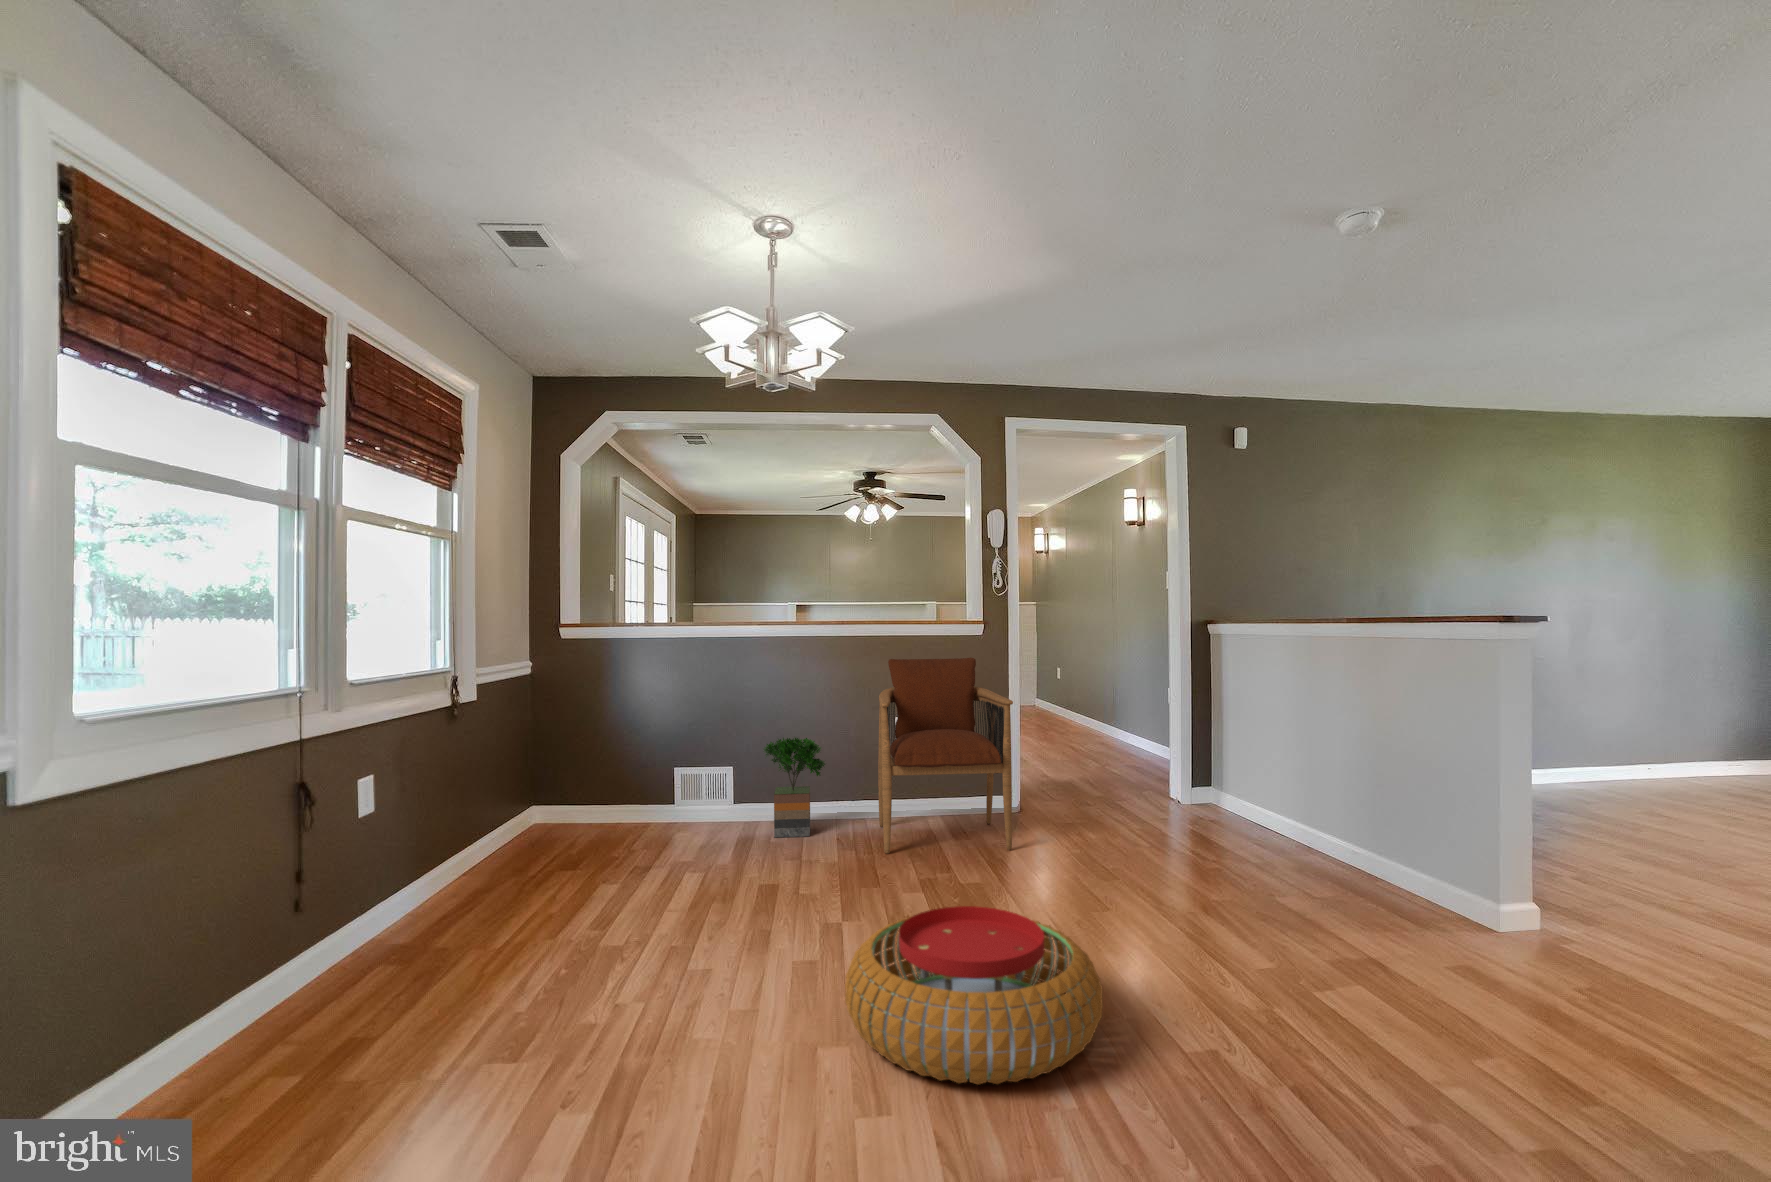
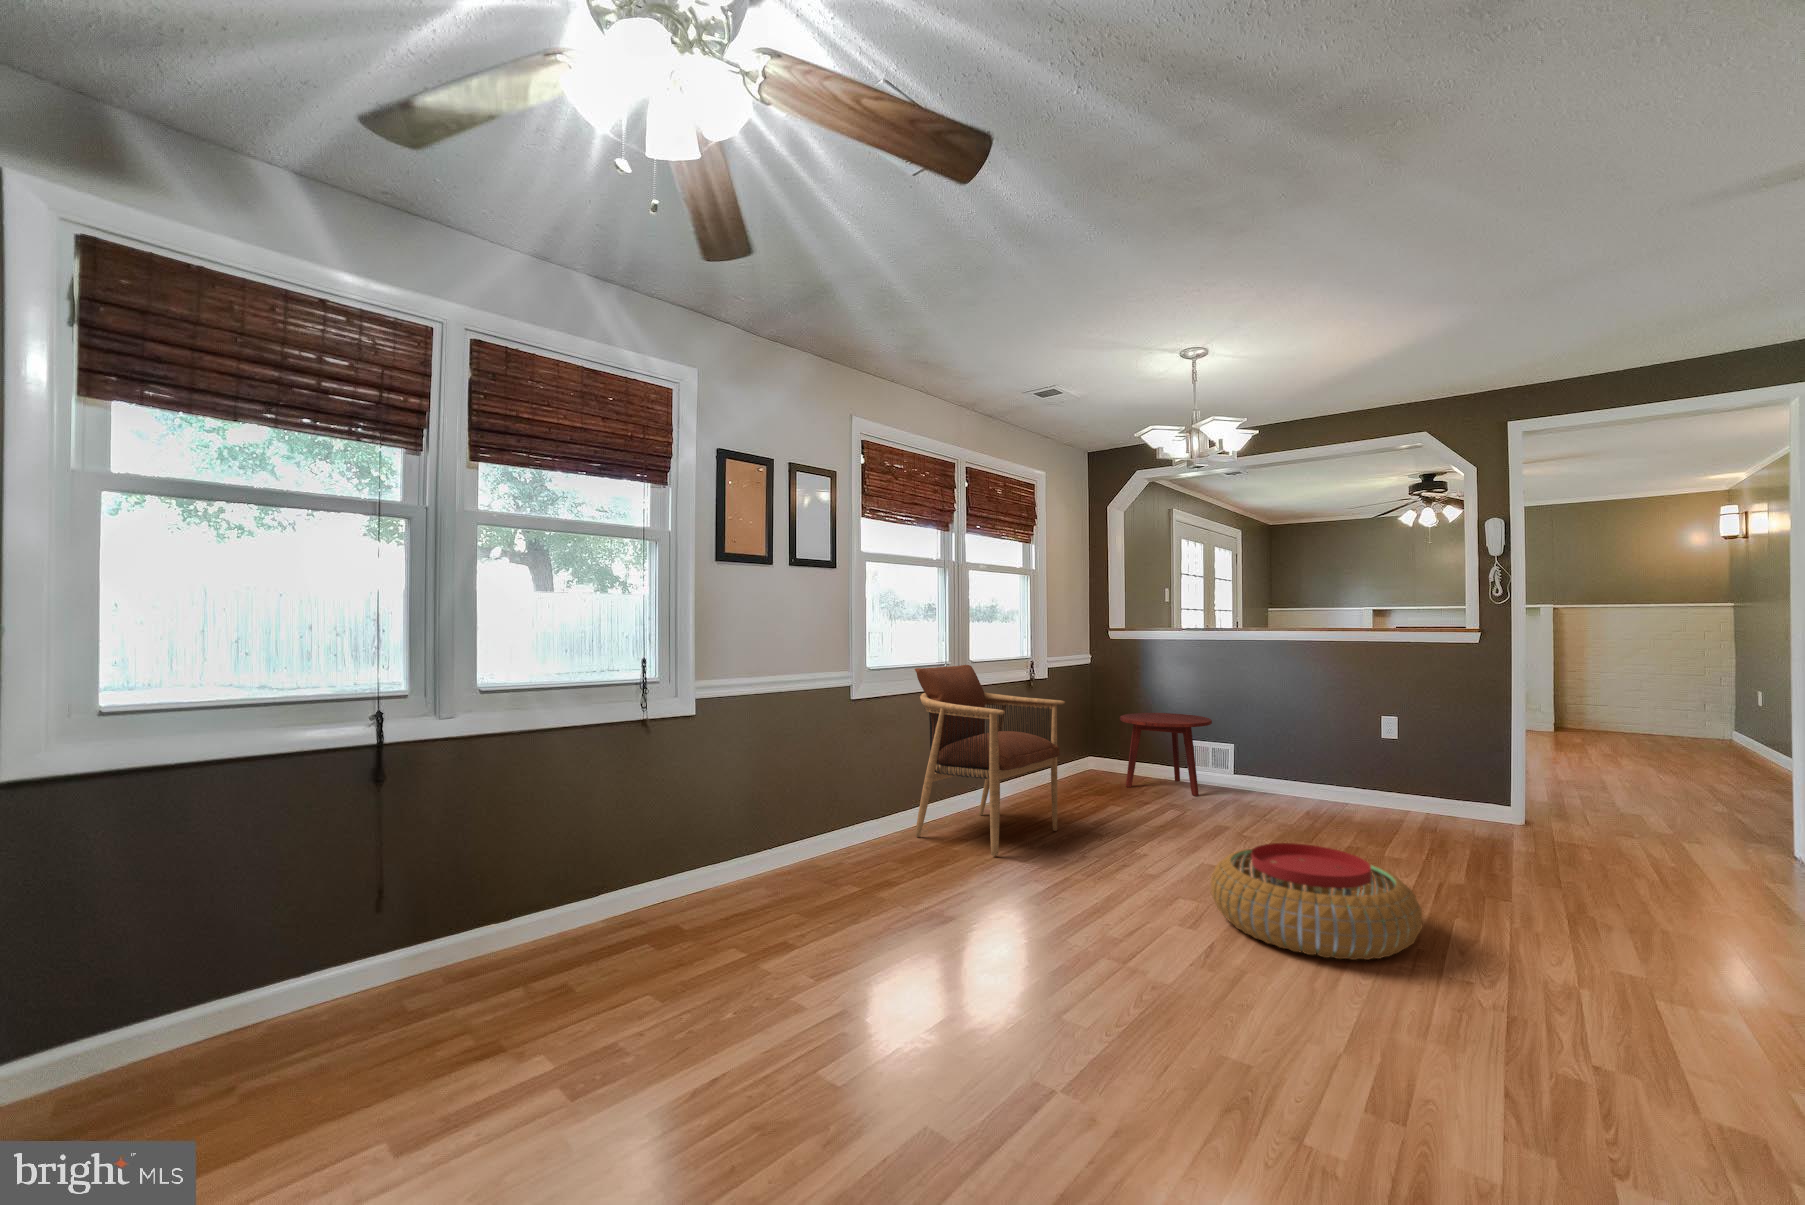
armchair: present [878,658,1013,854] -> present [915,665,1065,856]
side table: none [591,738,715,853] -> present [1120,713,1212,796]
potted tree: present [764,738,825,837] -> none [1252,721,1310,804]

